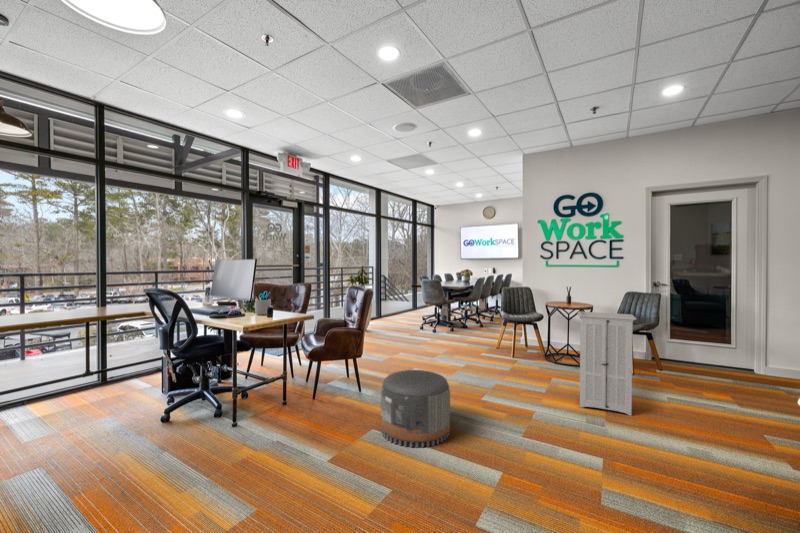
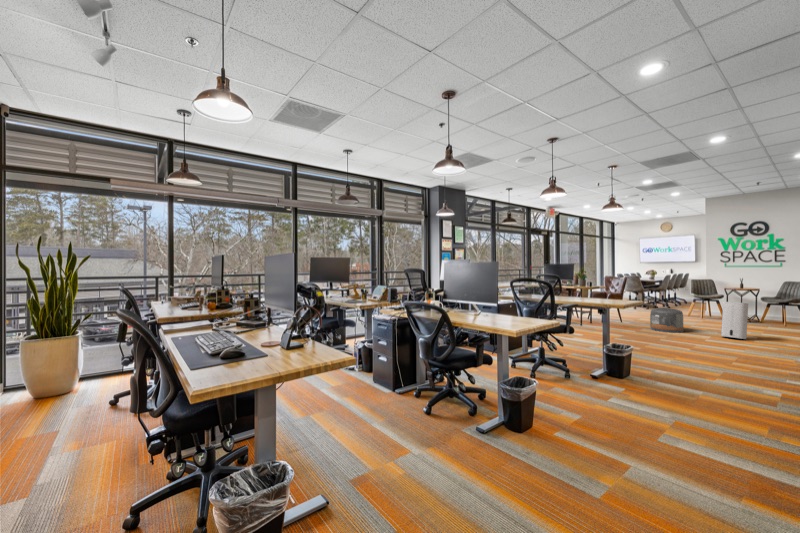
storage cabinet: present [578,311,636,416] -> none [747,287,779,333]
air purifier: none [524,365,587,487] -> present [721,302,748,339]

